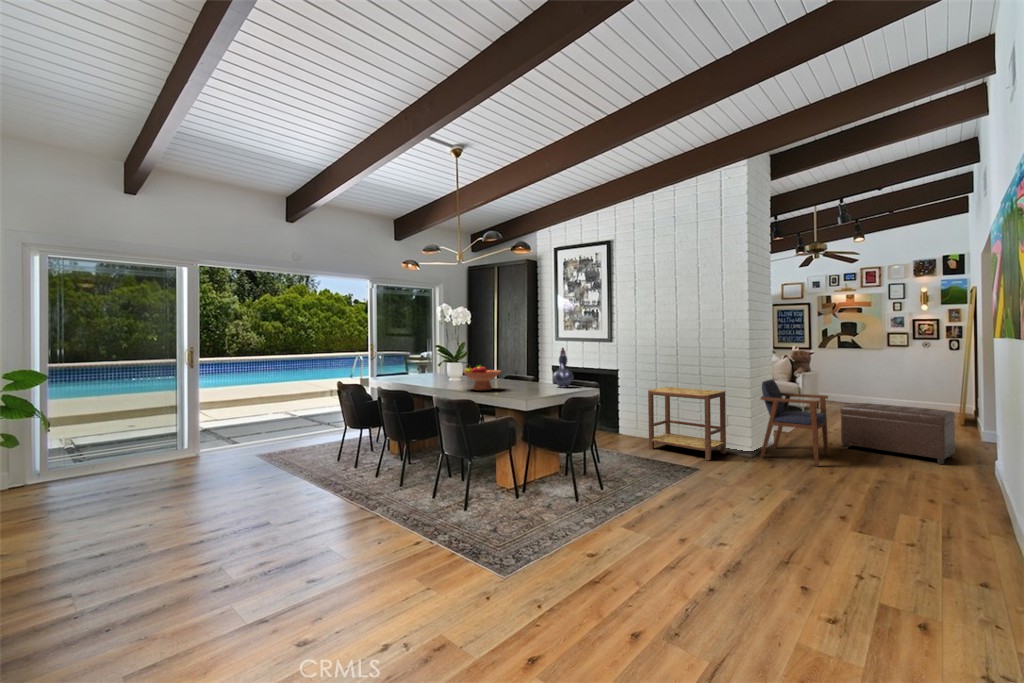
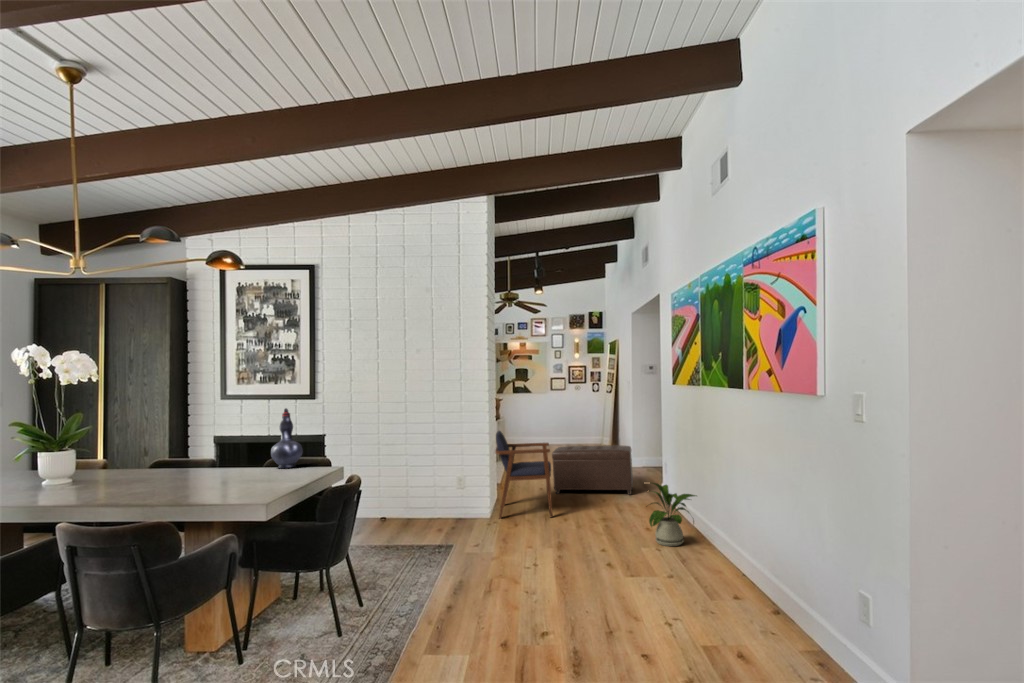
fruit bowl: present [463,365,501,391] -> none [112,446,191,492]
side table: present [648,387,726,460] -> none [376,449,465,535]
house plant: none [909,447,1000,522] -> present [649,483,697,546]

